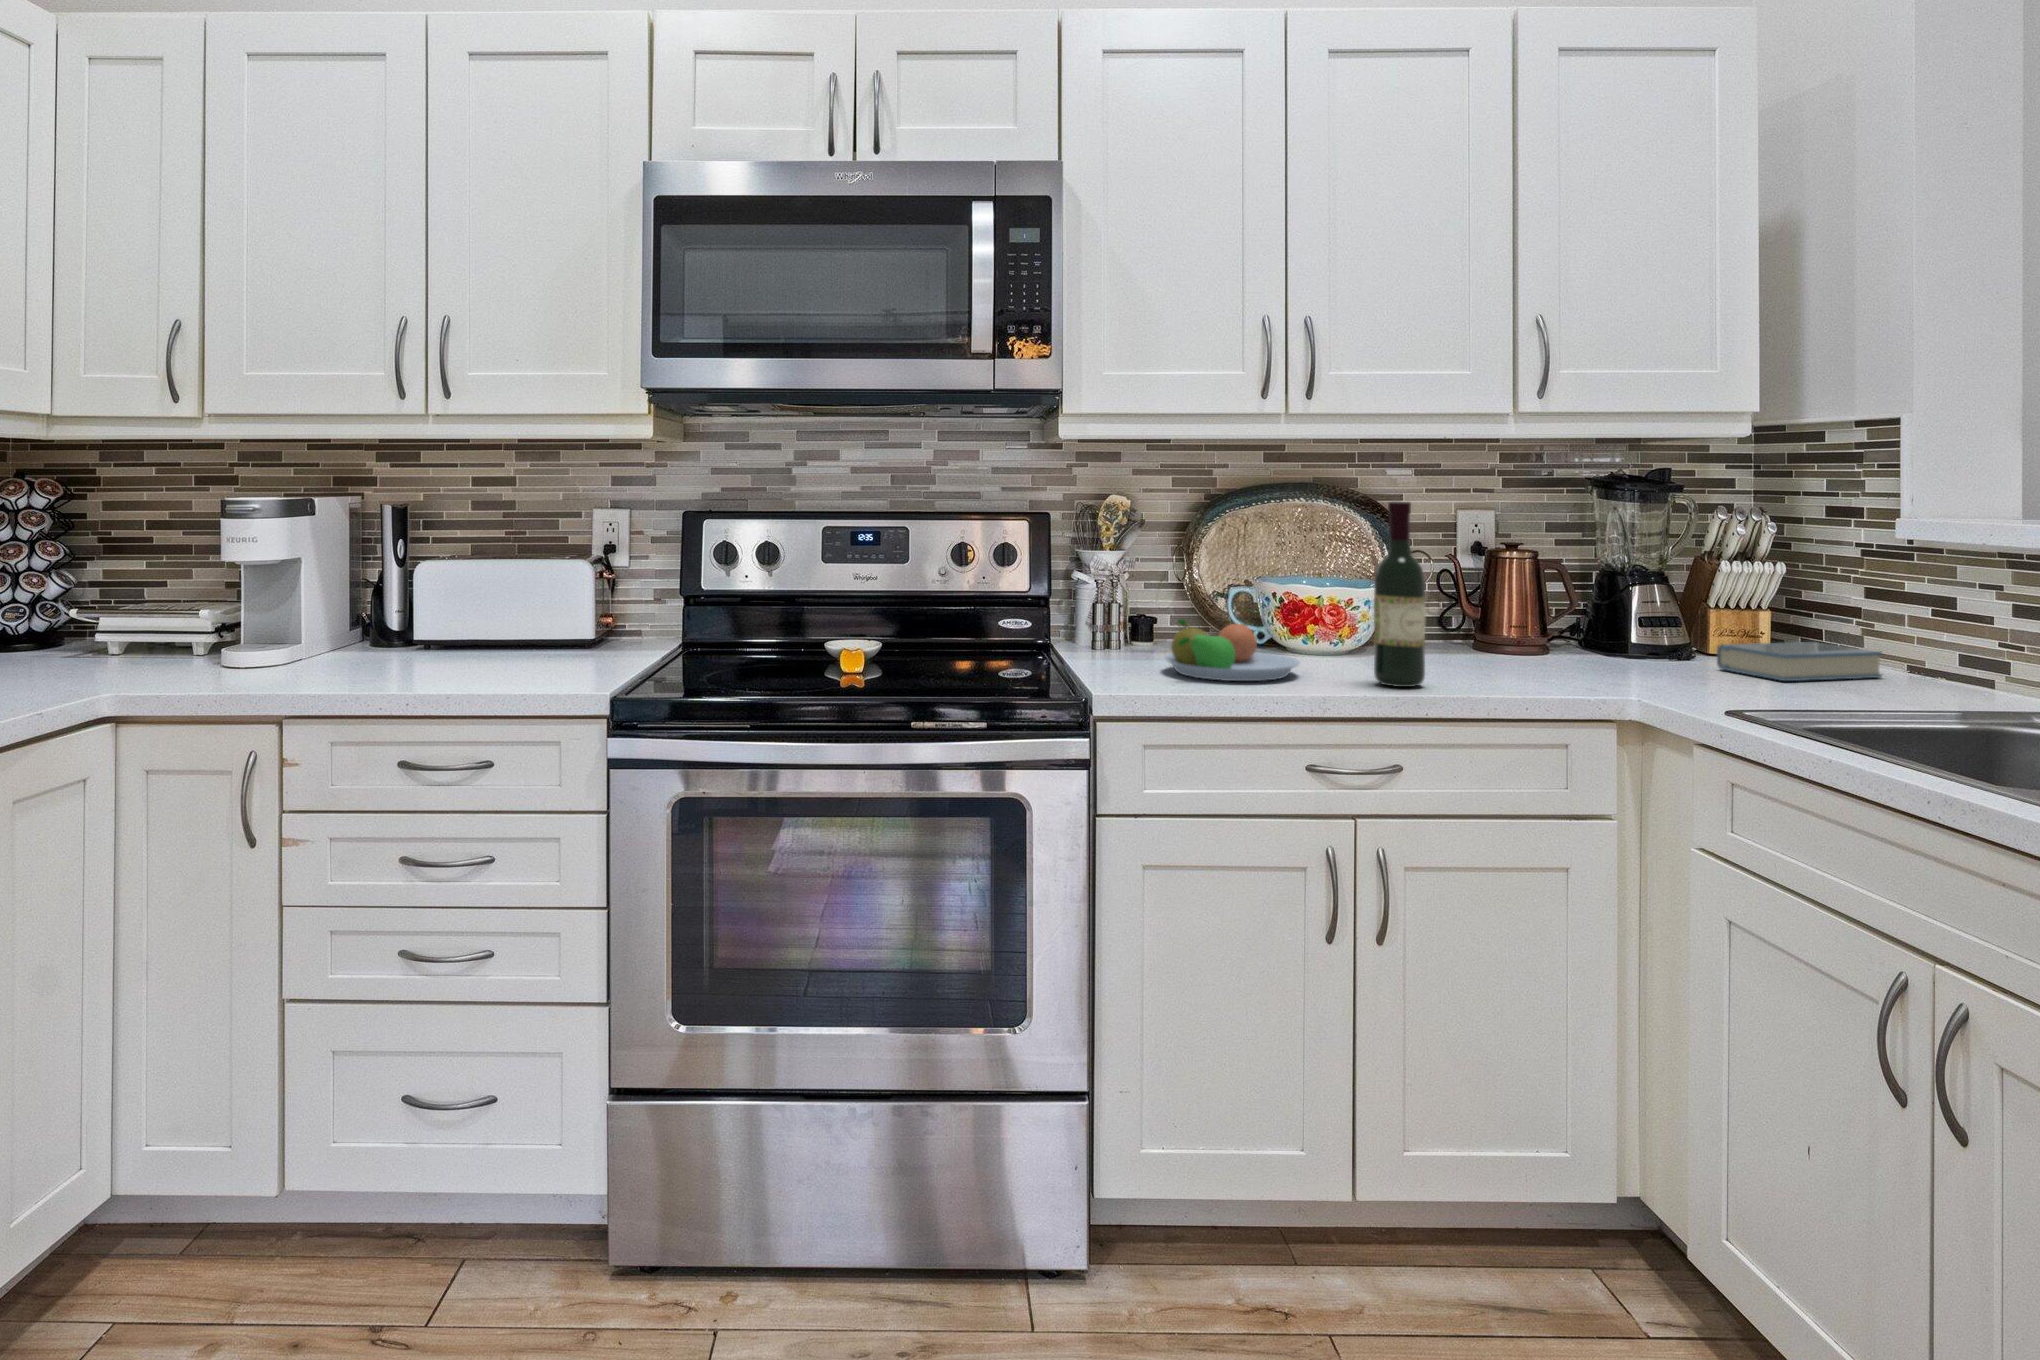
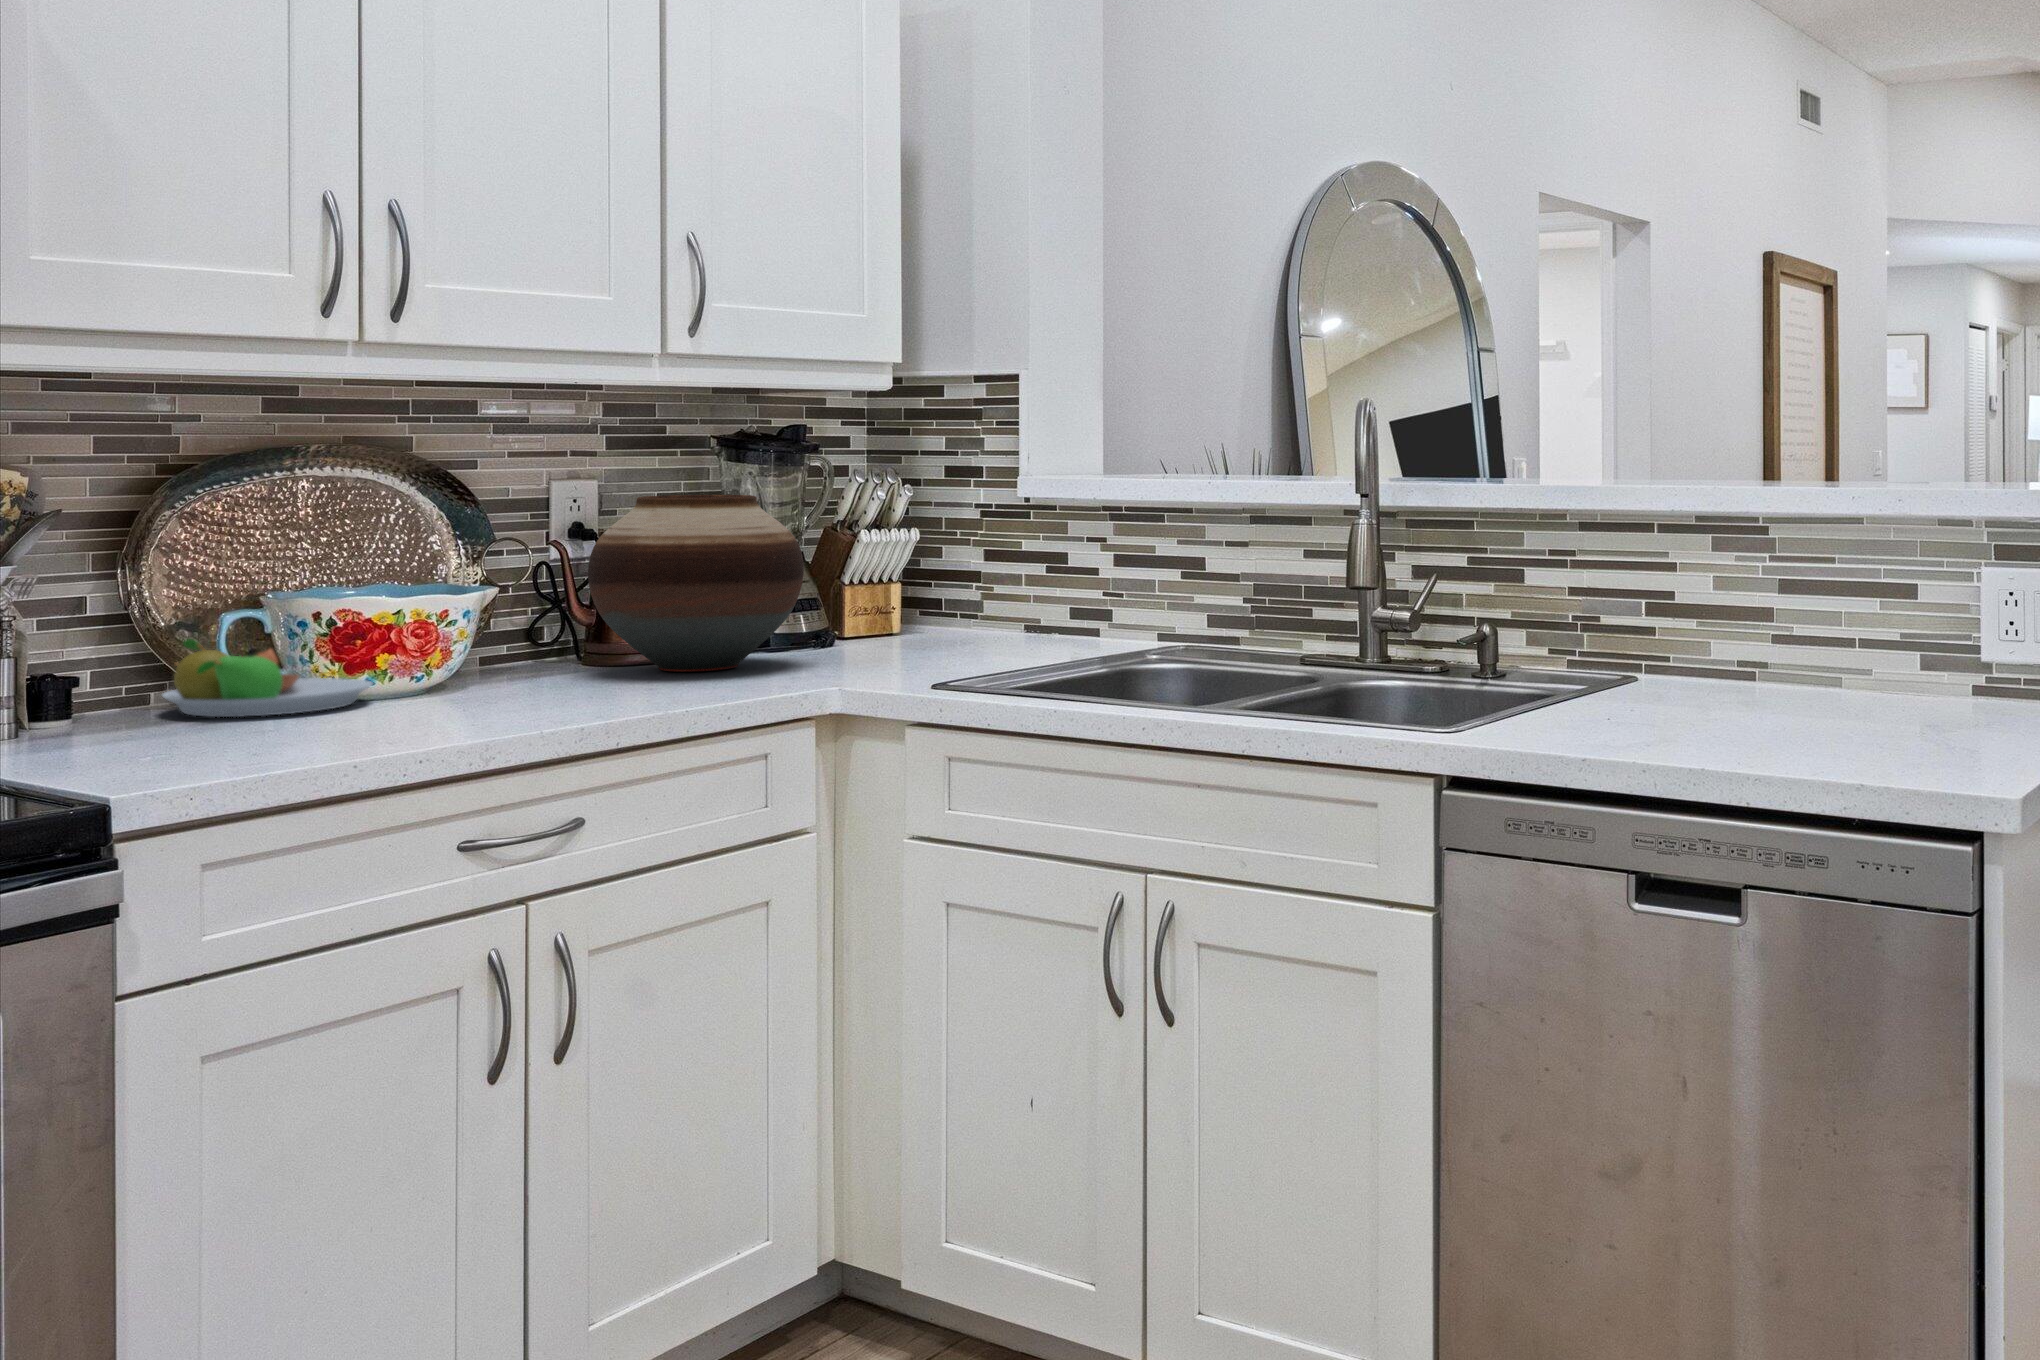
wine bottle: present [1374,501,1425,687] -> none [479,466,545,697]
vase: none [1471,527,1661,679] -> present [588,495,804,672]
hardback book: present [1717,642,1882,681] -> none [854,611,1006,651]

